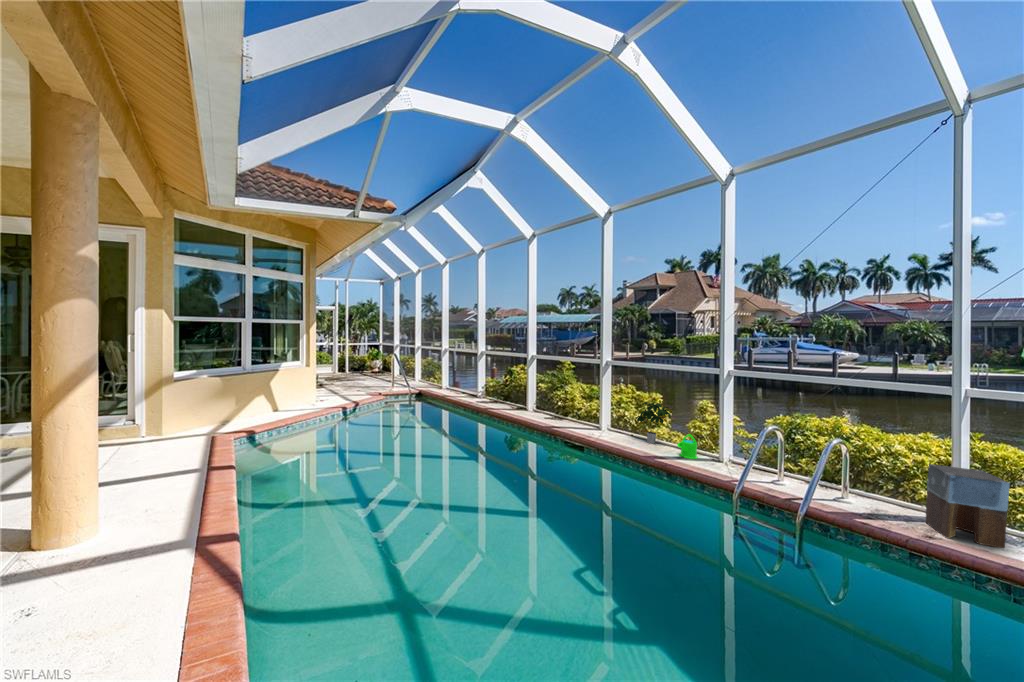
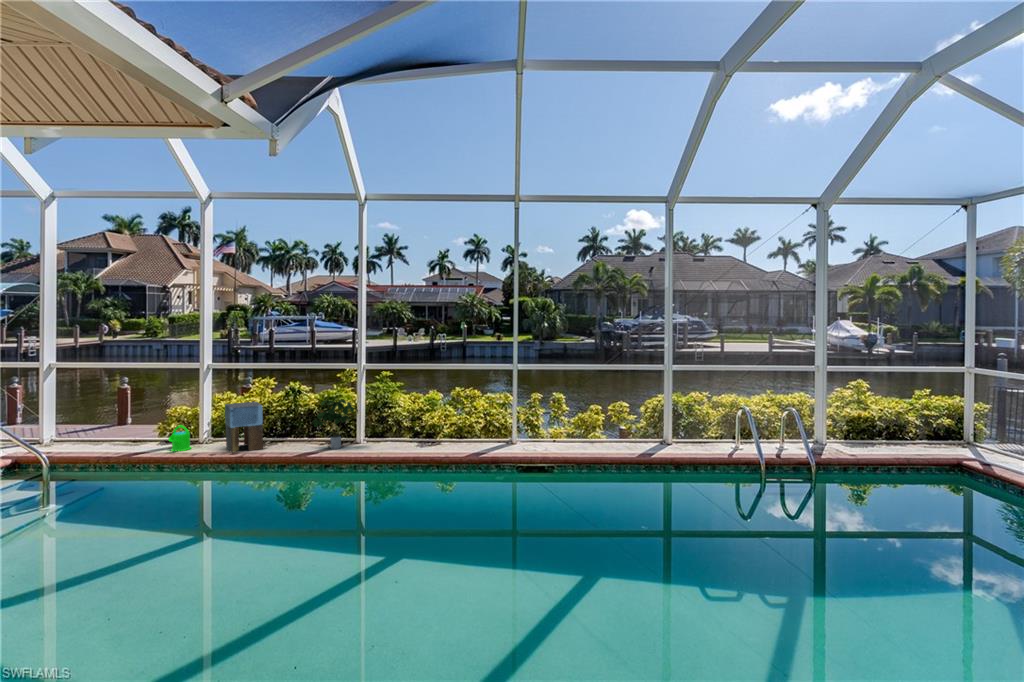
potted plant: present [636,402,671,444] -> present [313,400,358,449]
stool: present [926,464,1010,548] -> present [225,402,263,453]

